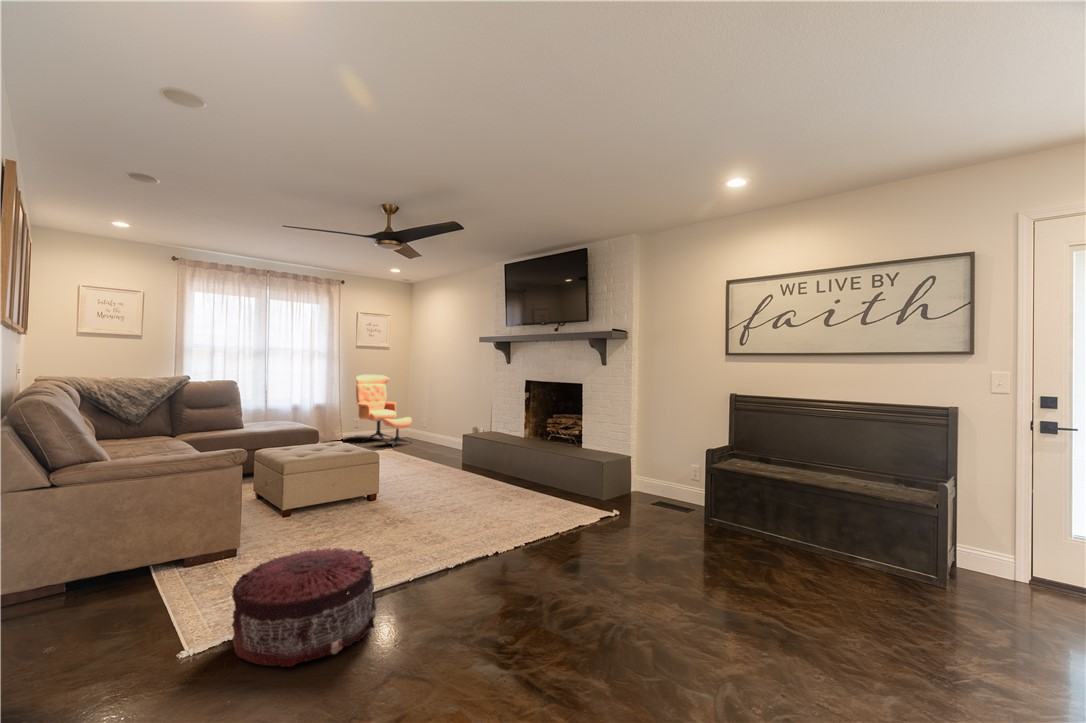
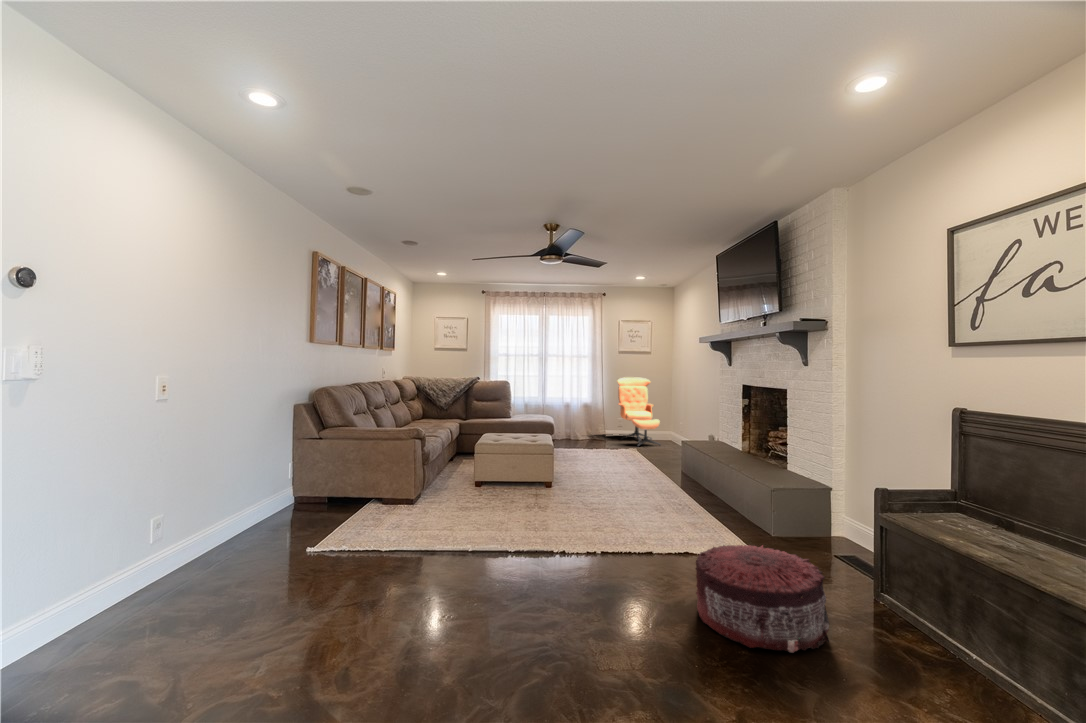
pouf: present [232,548,376,667] -> present [696,545,829,653]

